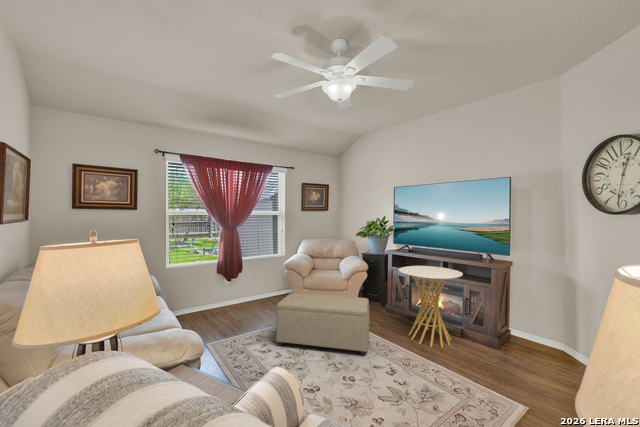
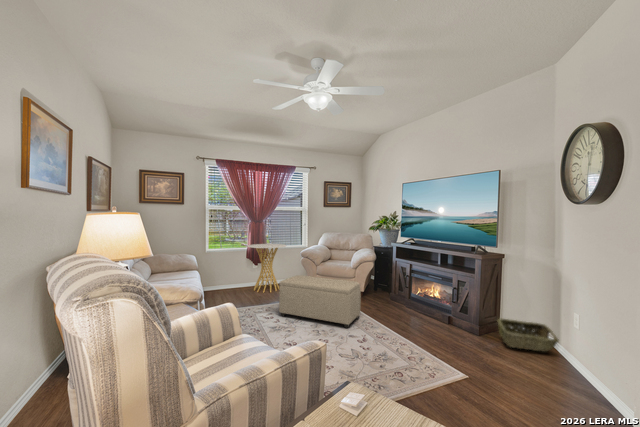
side table: present [399,266,463,347] -> present [248,244,286,293]
woven basket: none [519,330,587,364] -> present [498,319,558,352]

